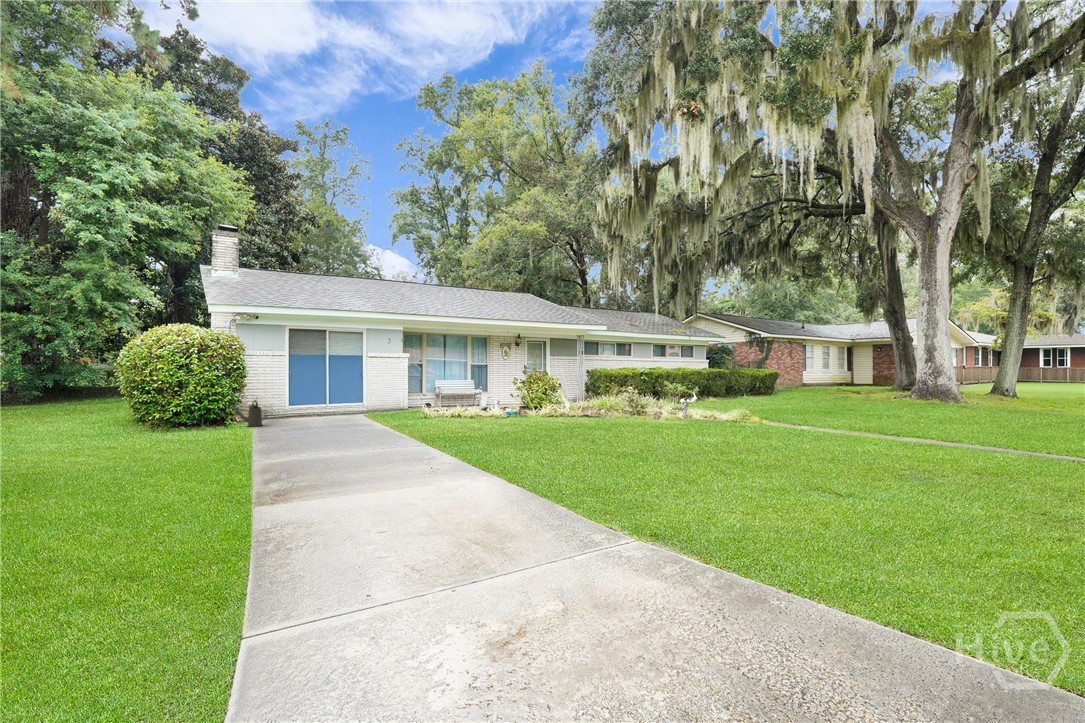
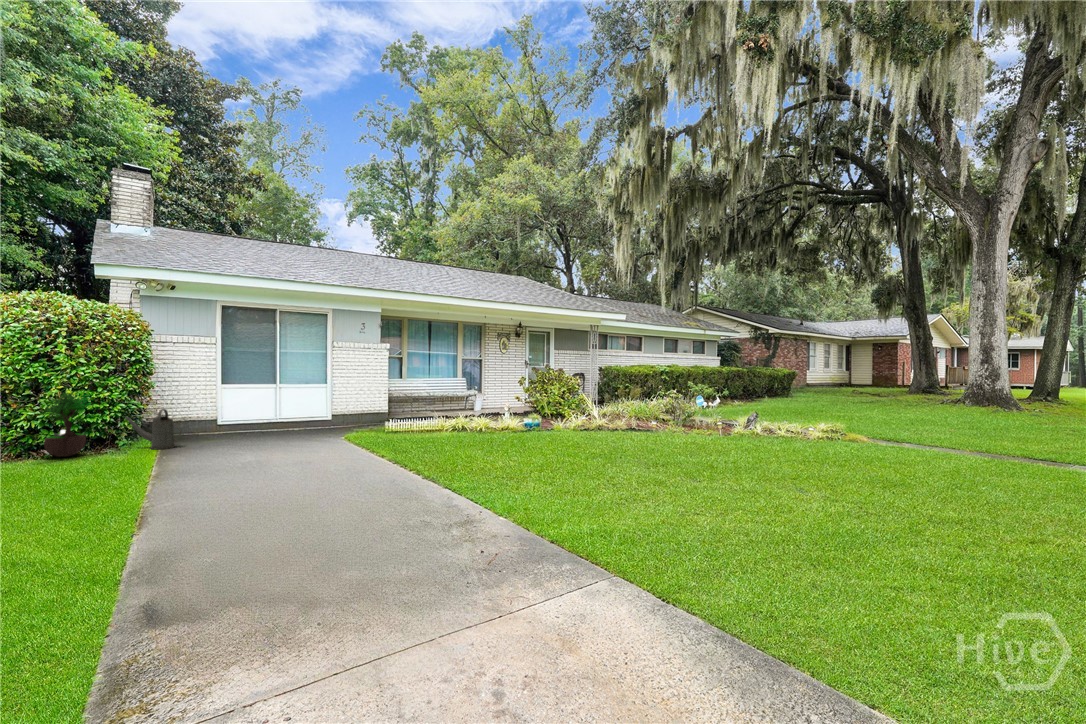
potted tree: none [183,386,214,430] -> present [44,392,91,457]

